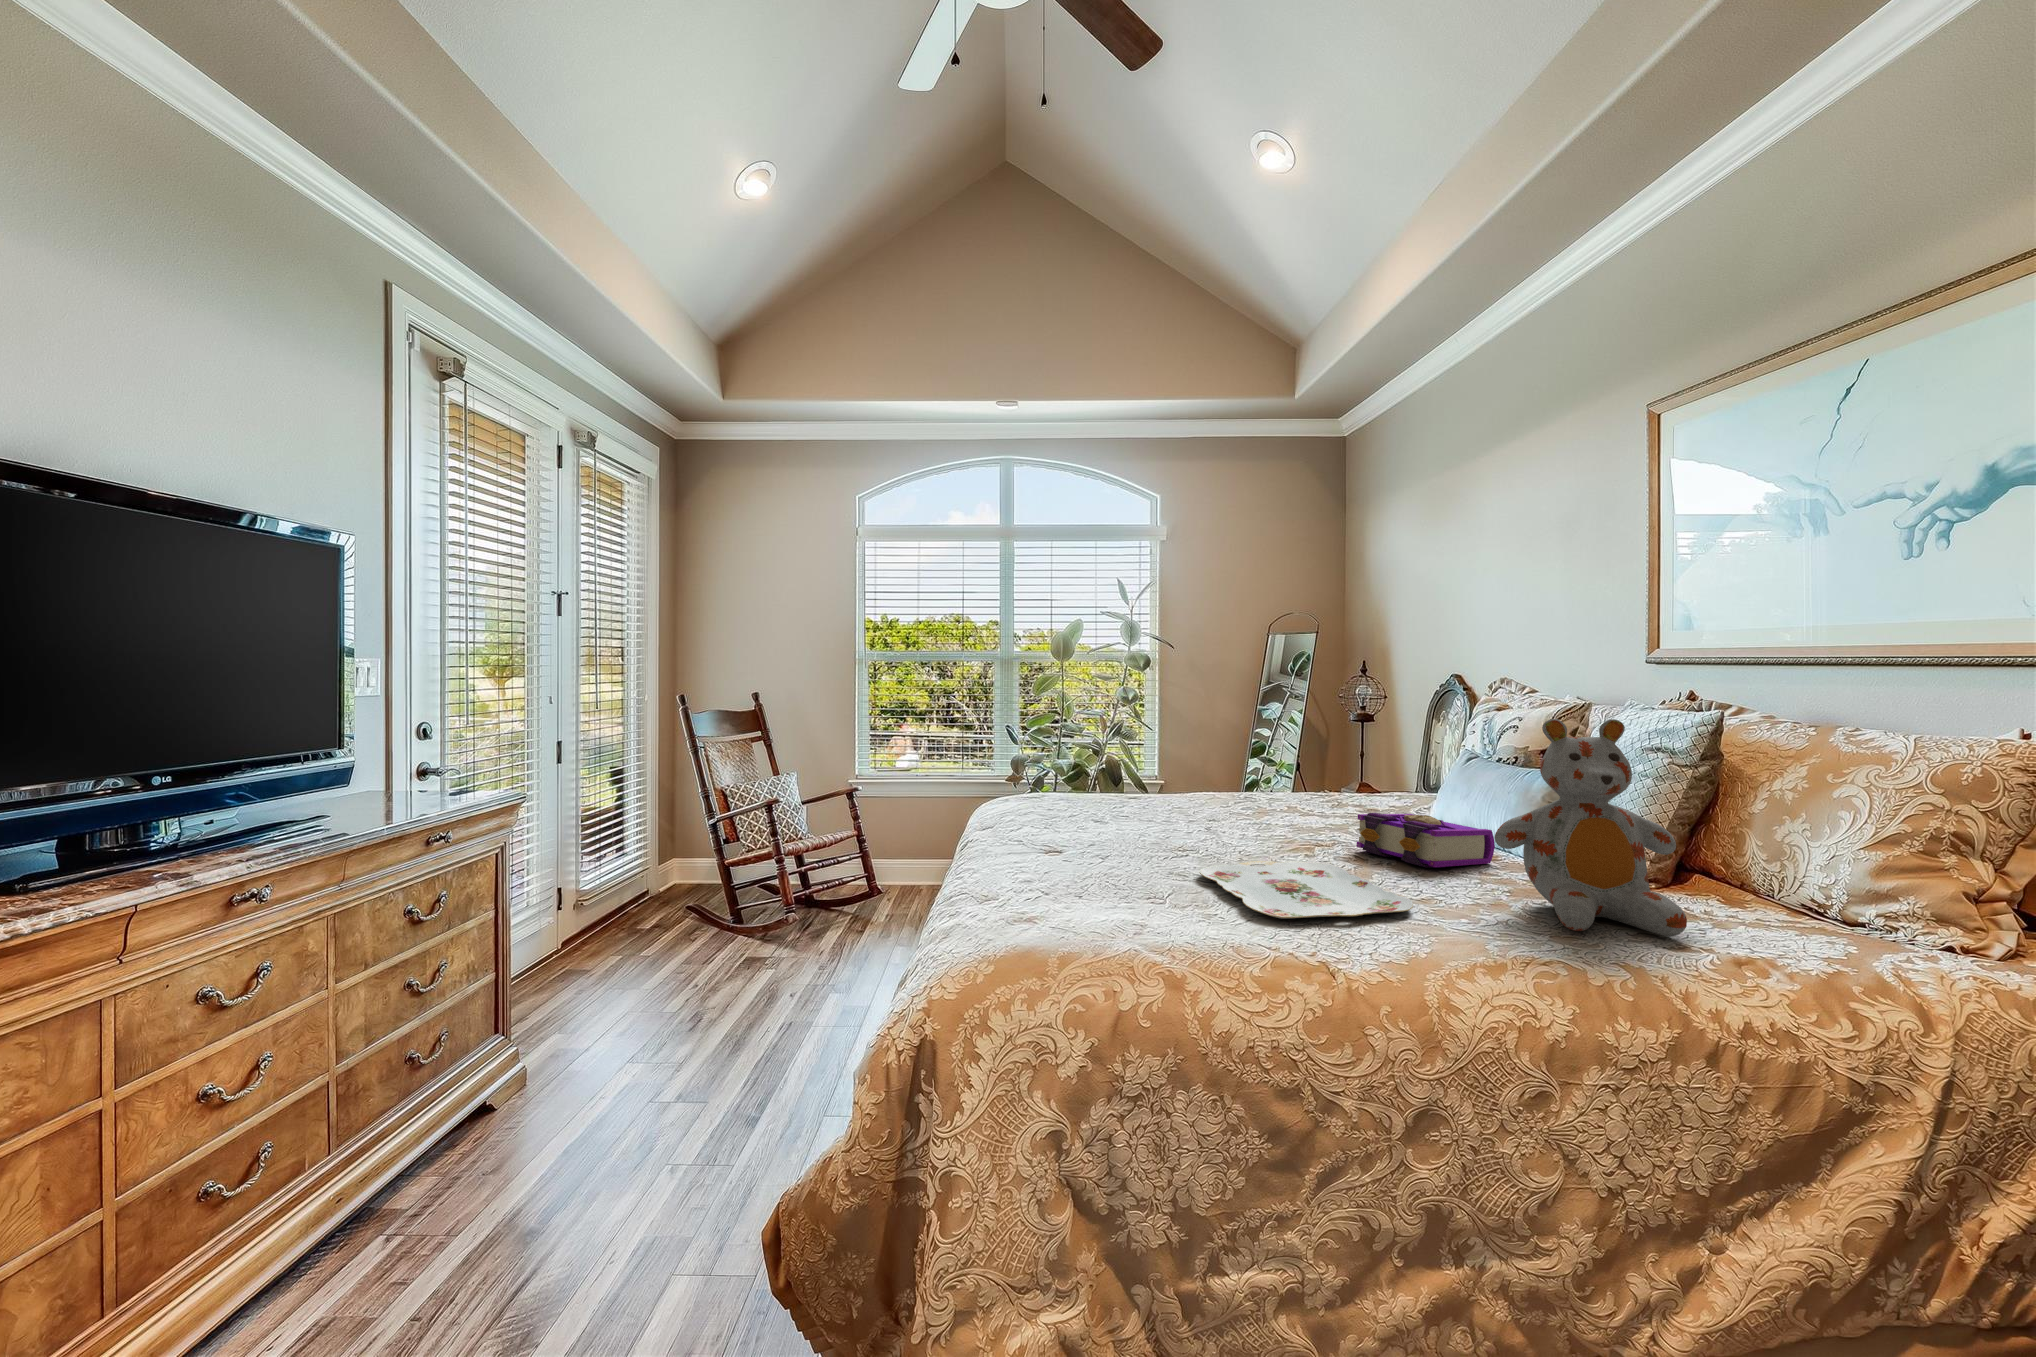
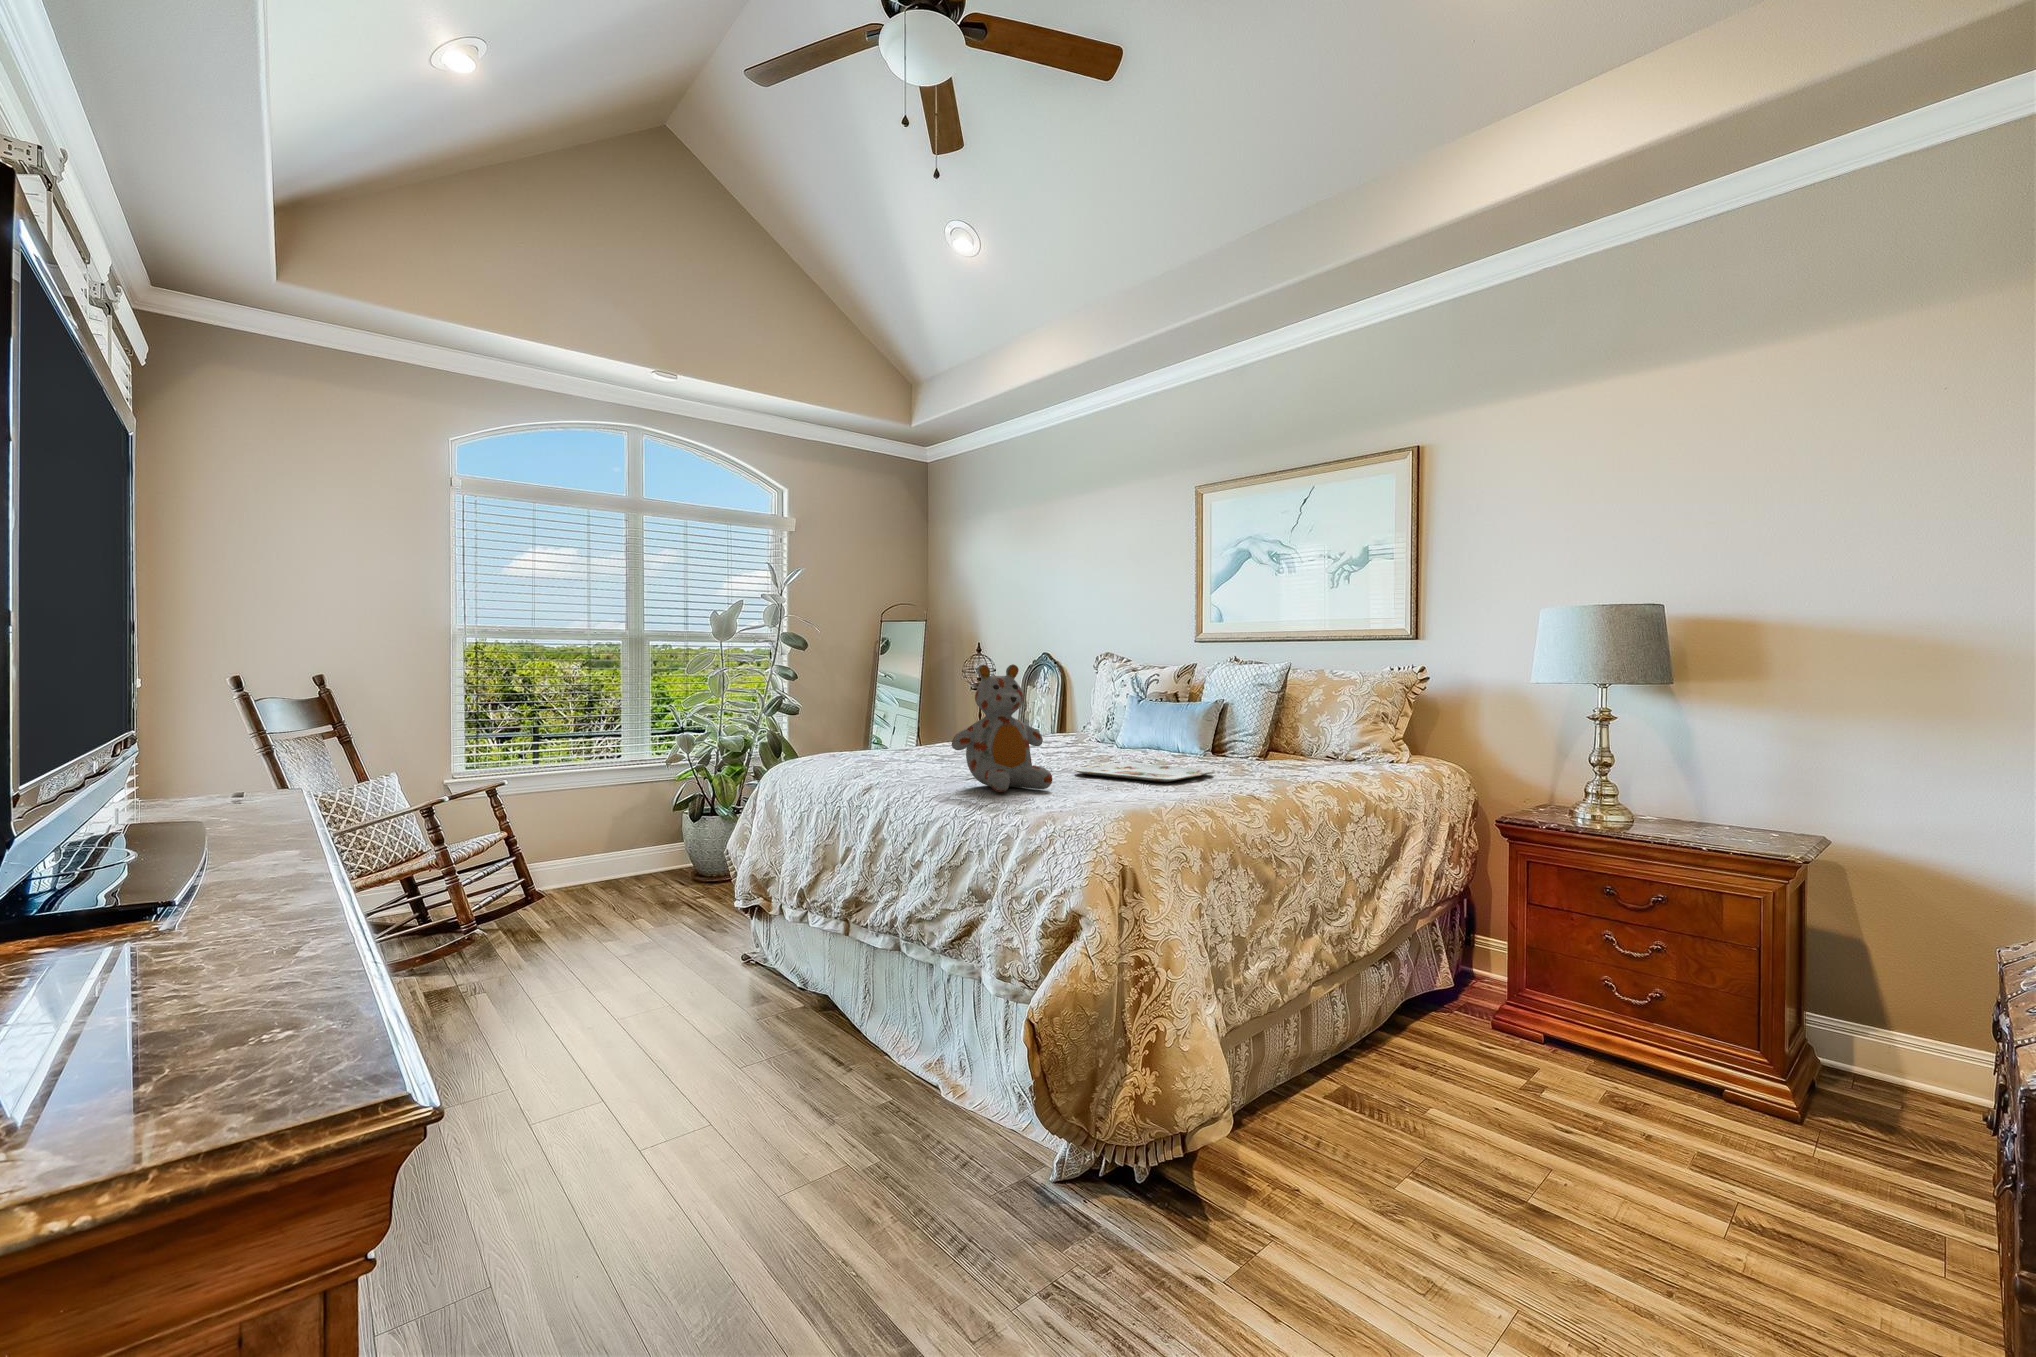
stuffed bear: present [1495,719,1687,936] -> present [952,664,1052,792]
book: present [1356,813,1495,868] -> none [1117,732,1189,761]

